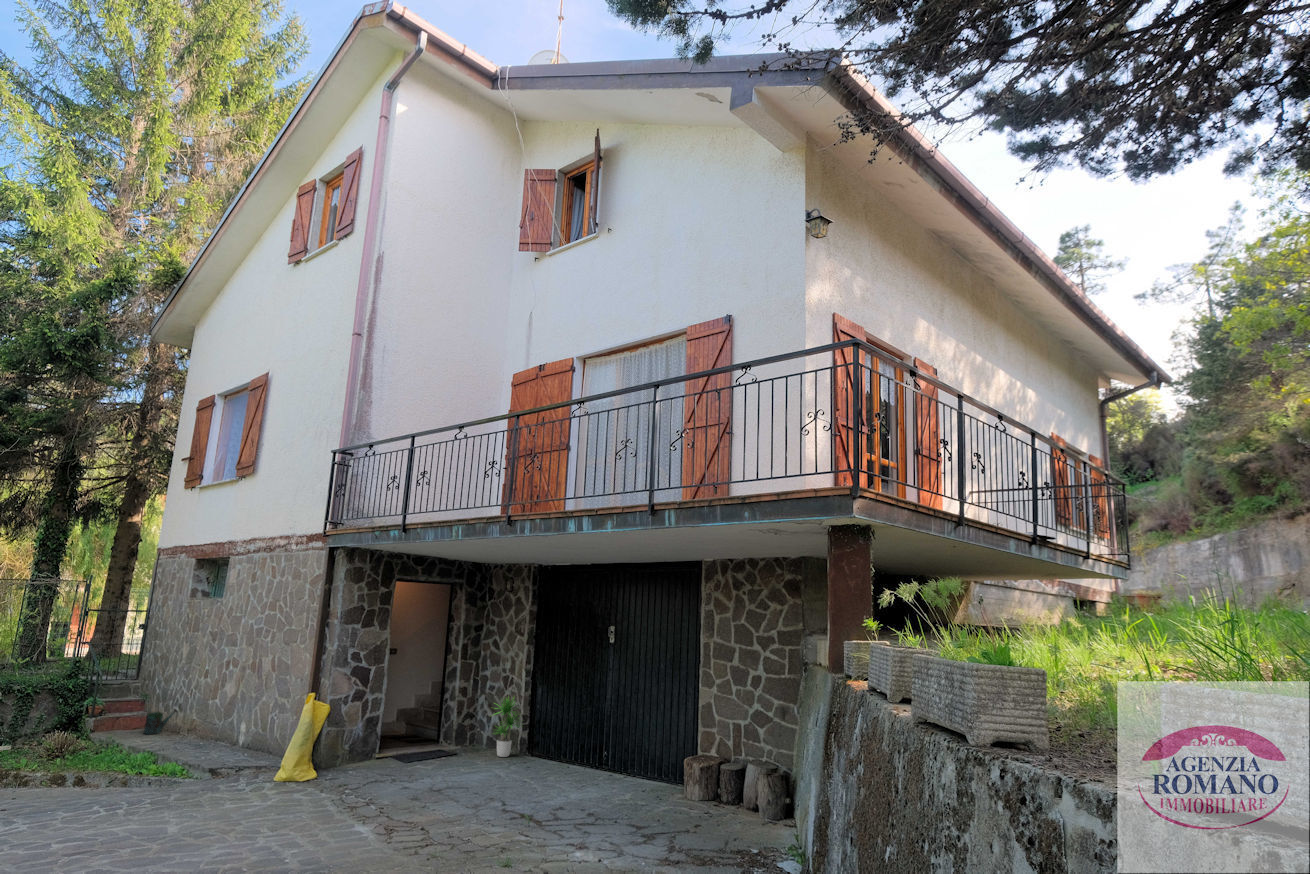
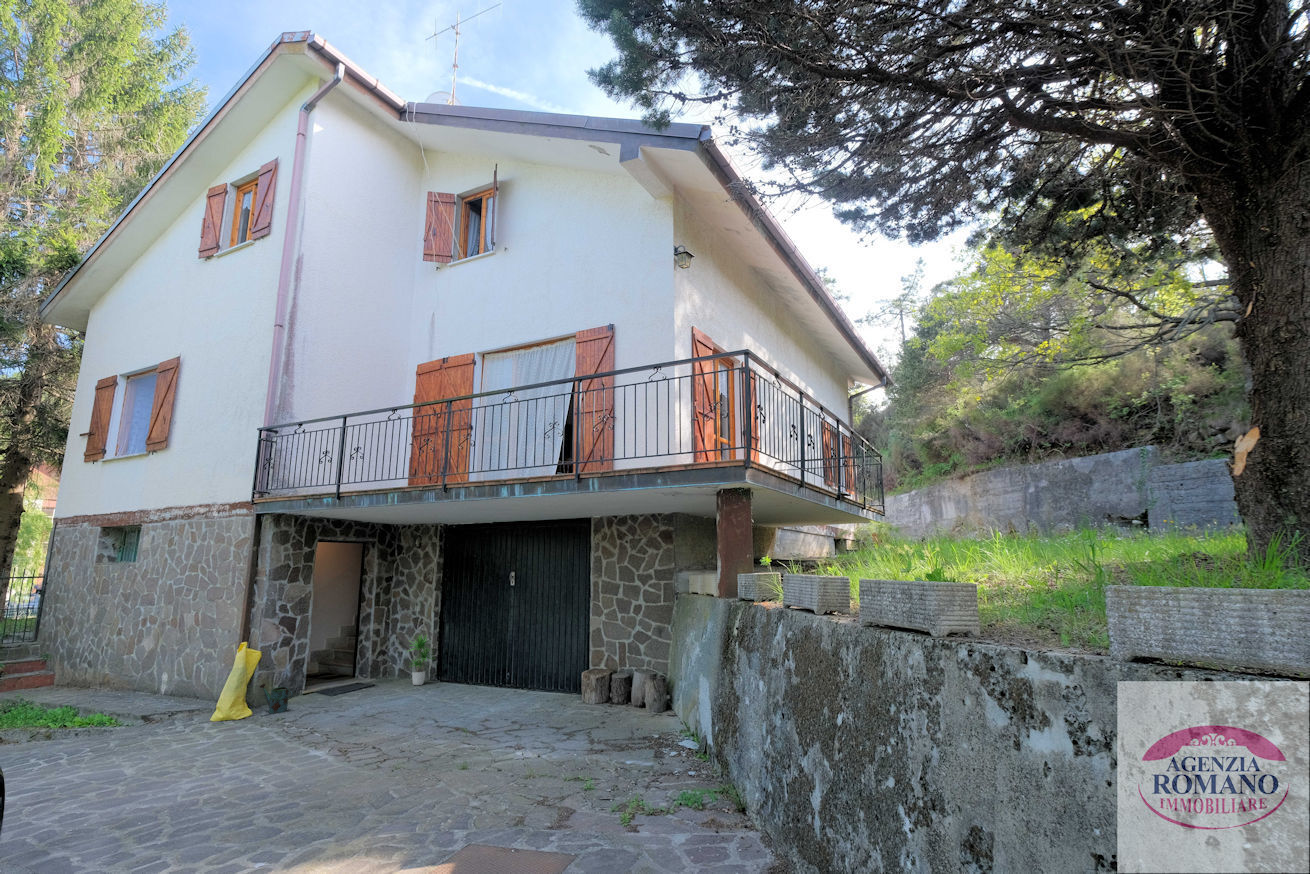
watering can: present [144,709,177,734] -> present [260,684,293,713]

